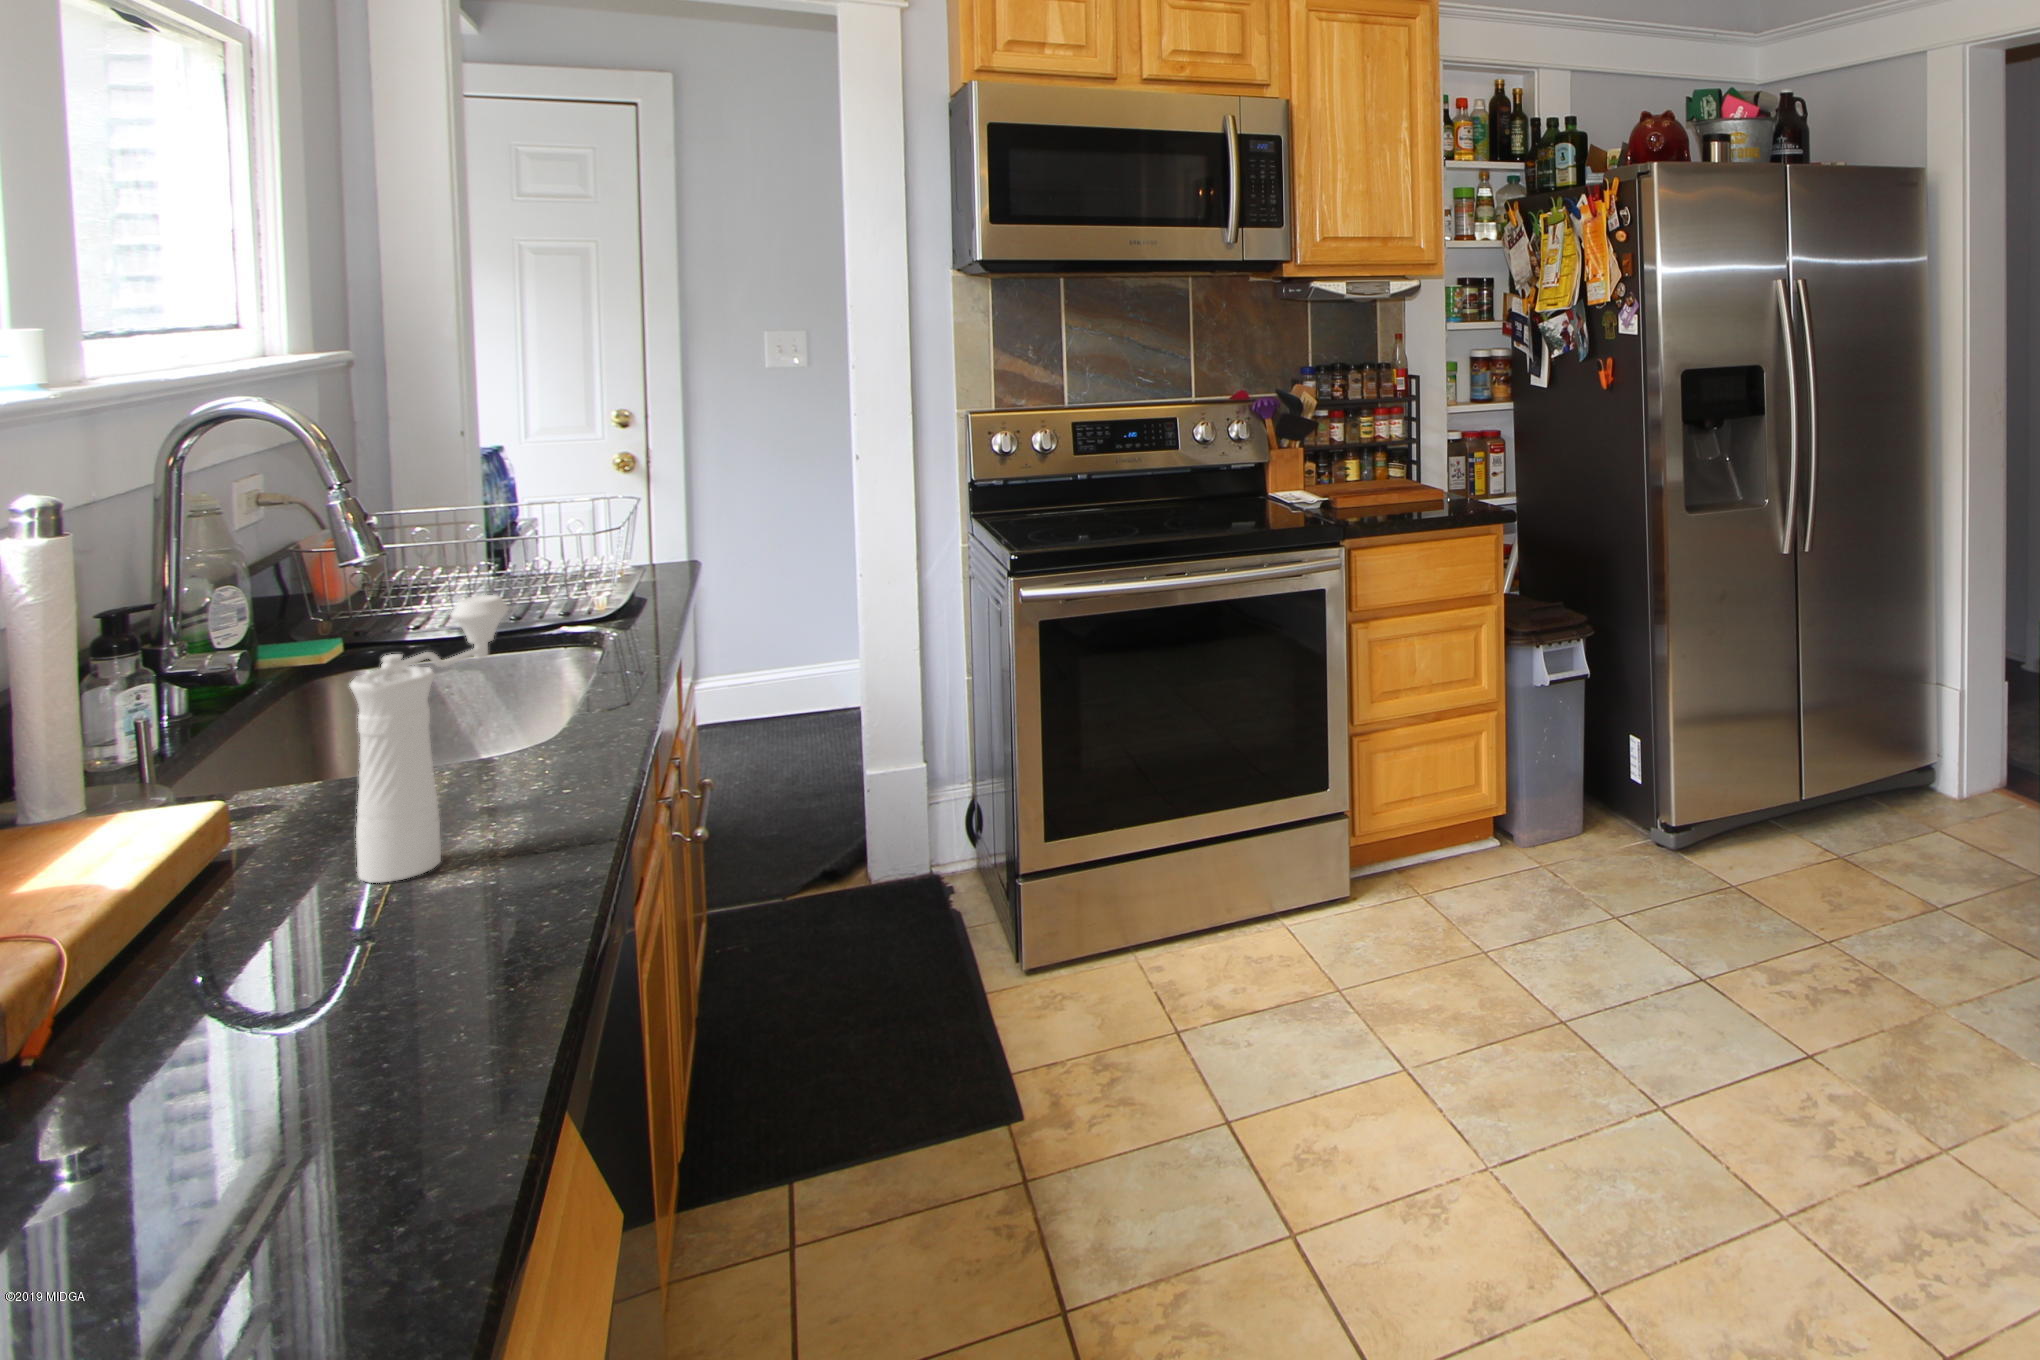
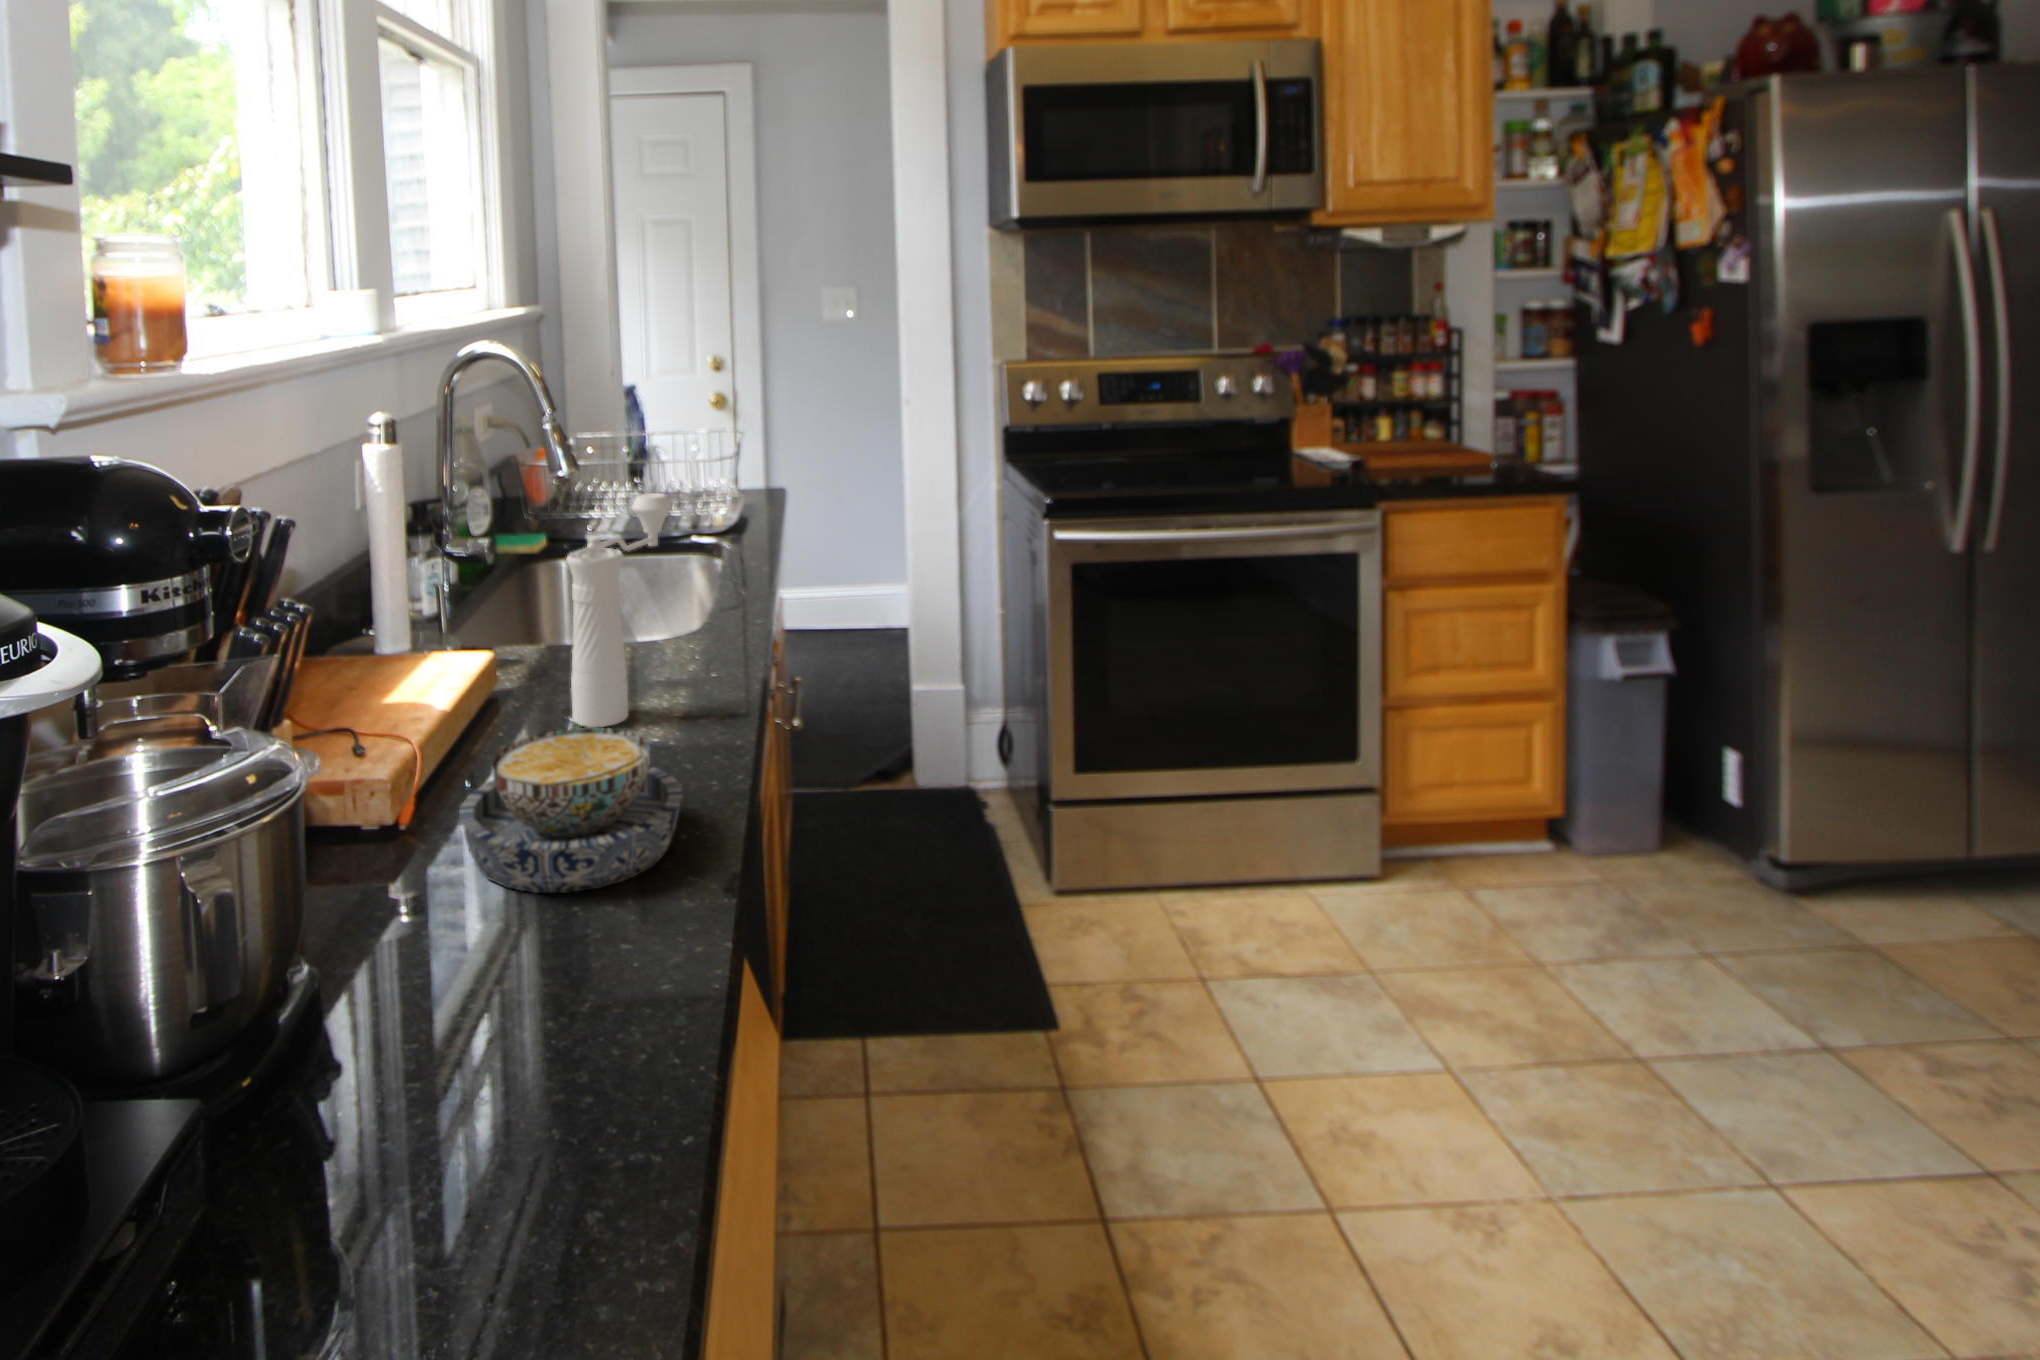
bowl: none [165,880,500,1091] -> present [459,727,683,893]

